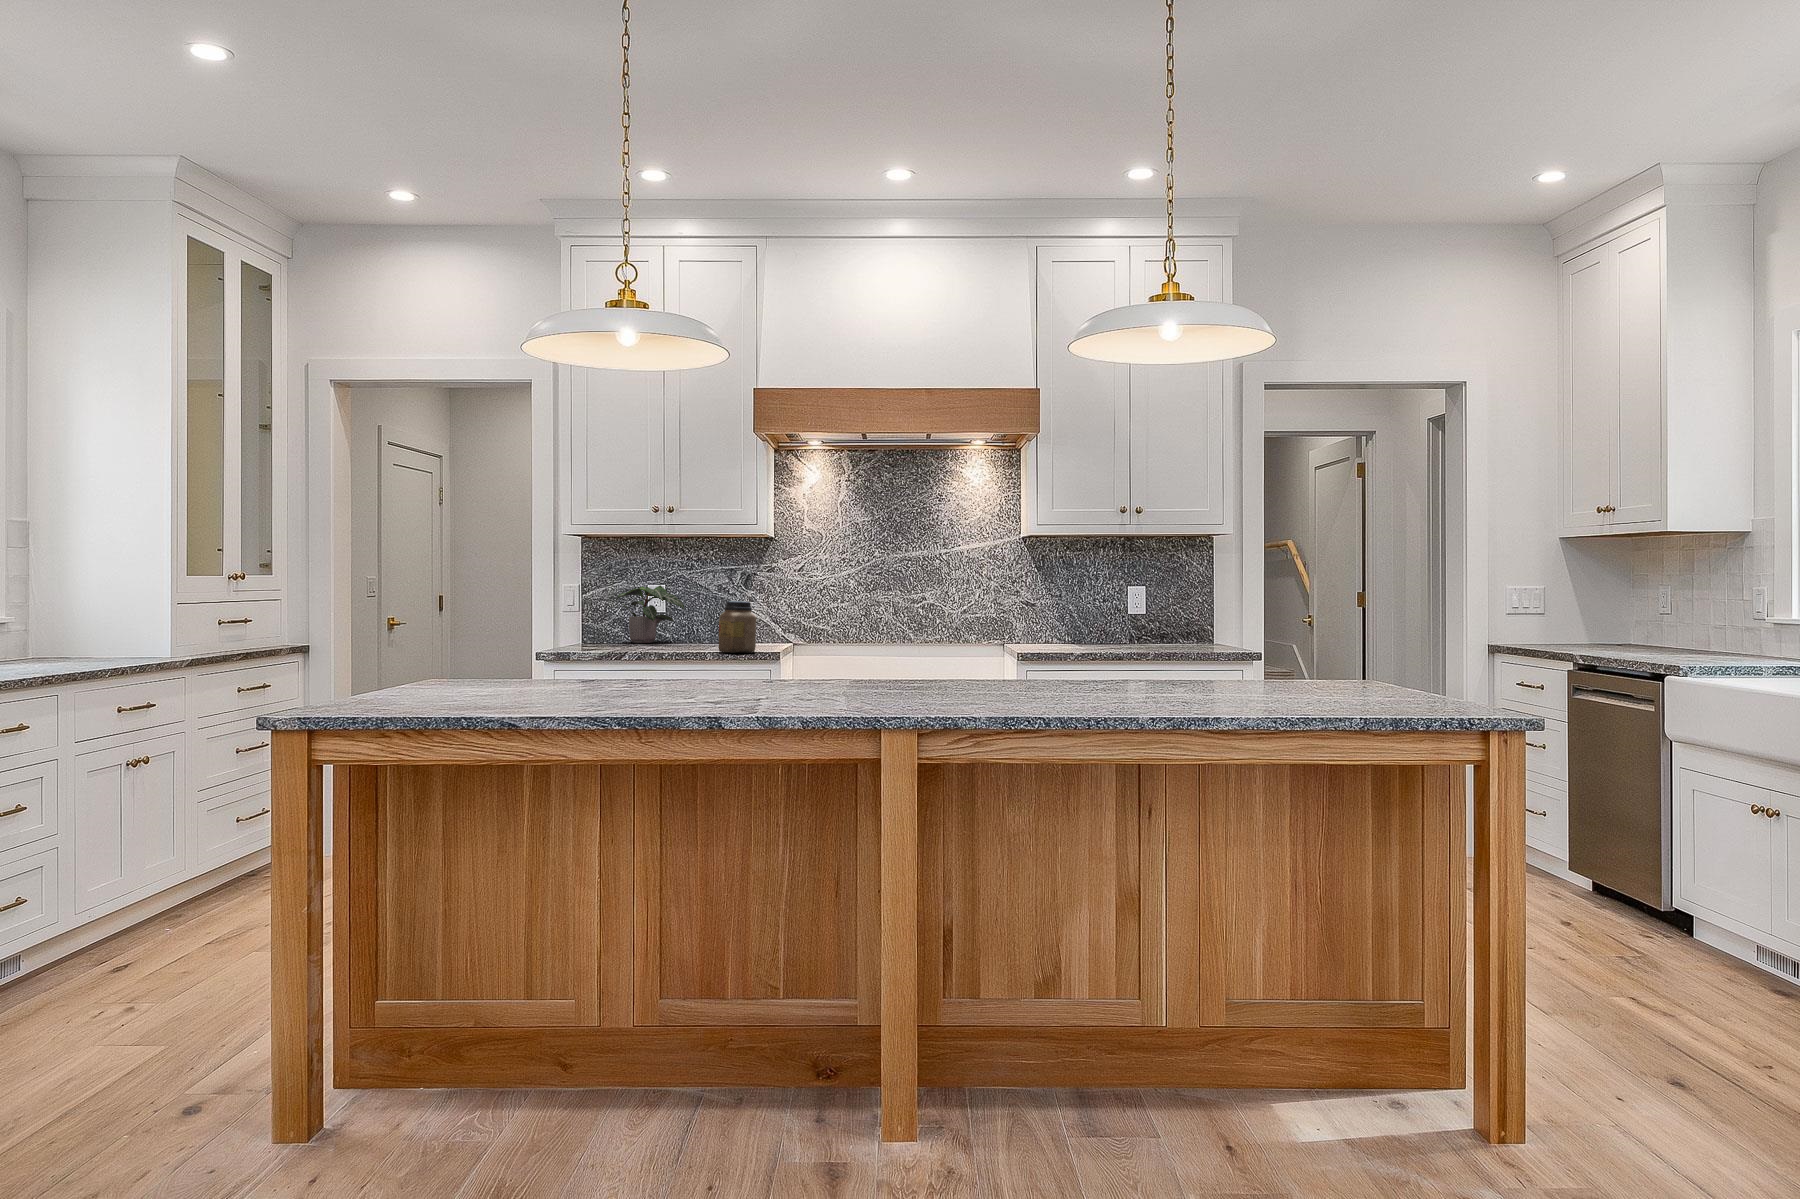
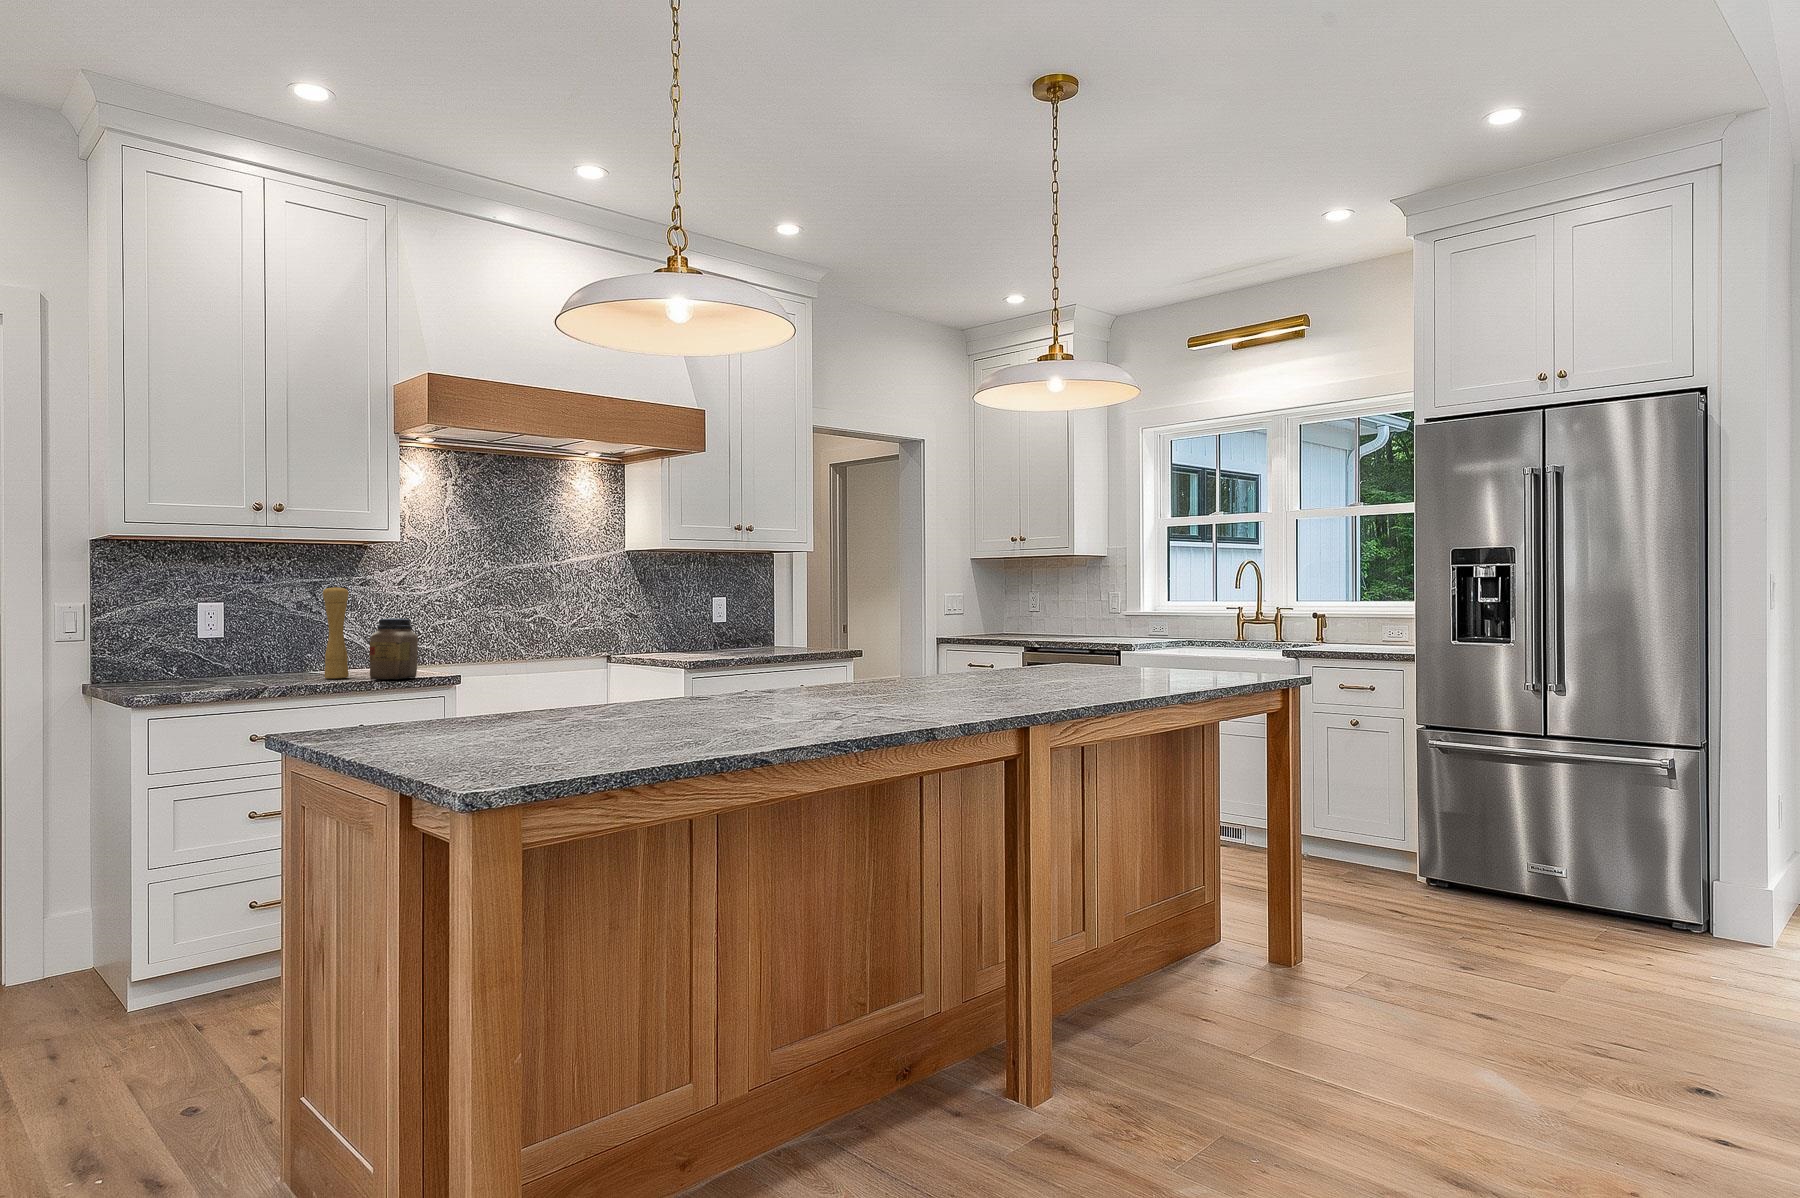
pepper mill: none [696,573,715,650] -> present [323,586,349,679]
potted plant: present [616,585,684,643] -> none [167,602,255,676]

